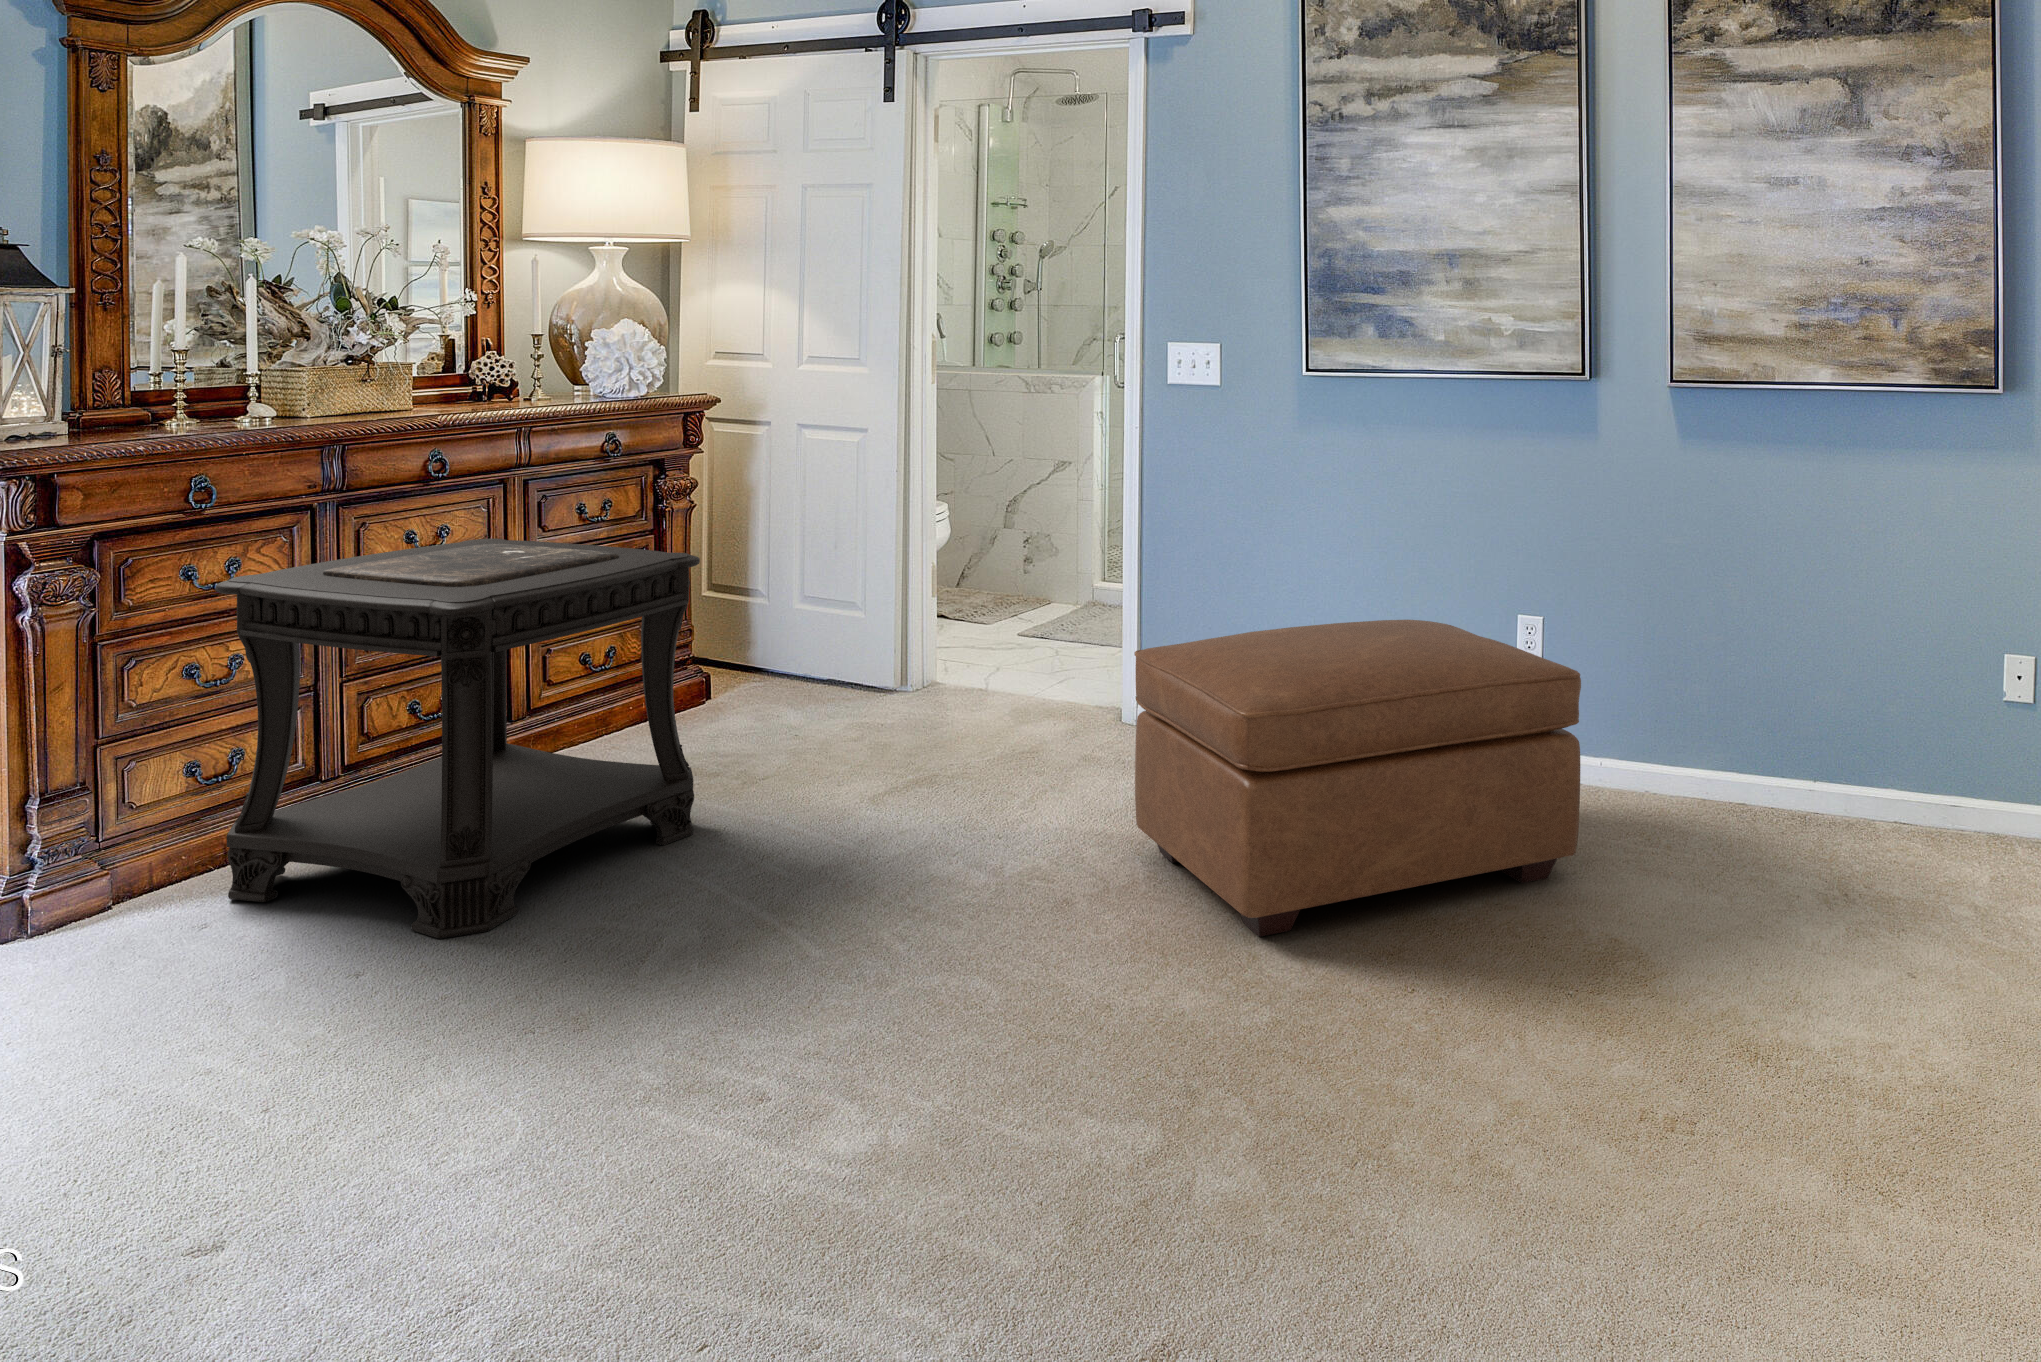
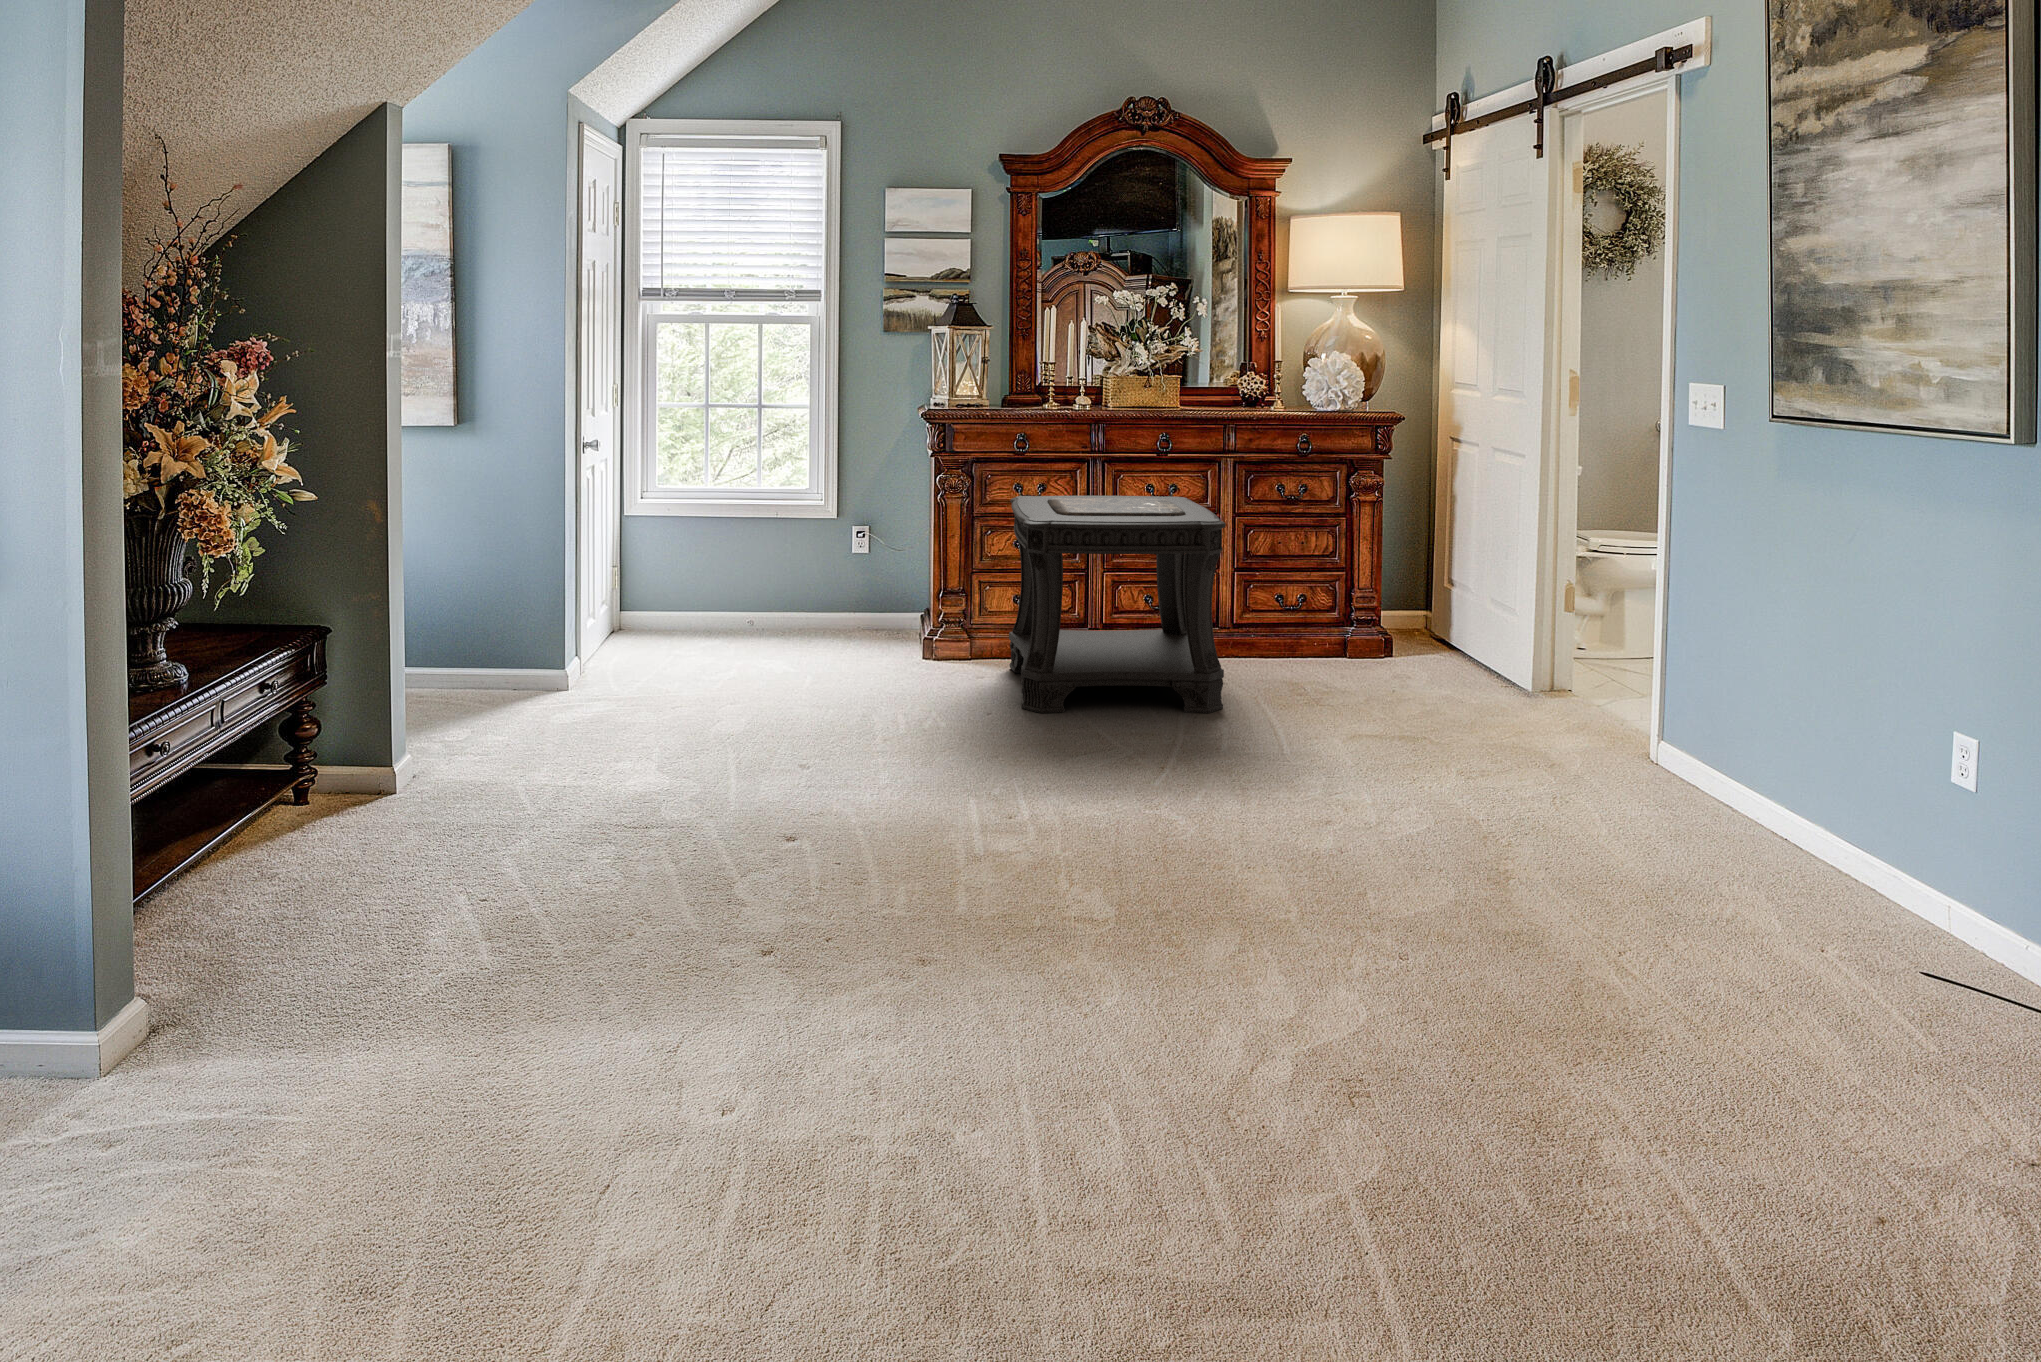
ottoman: present [1134,620,1581,937] -> none [1268,648,1713,976]

